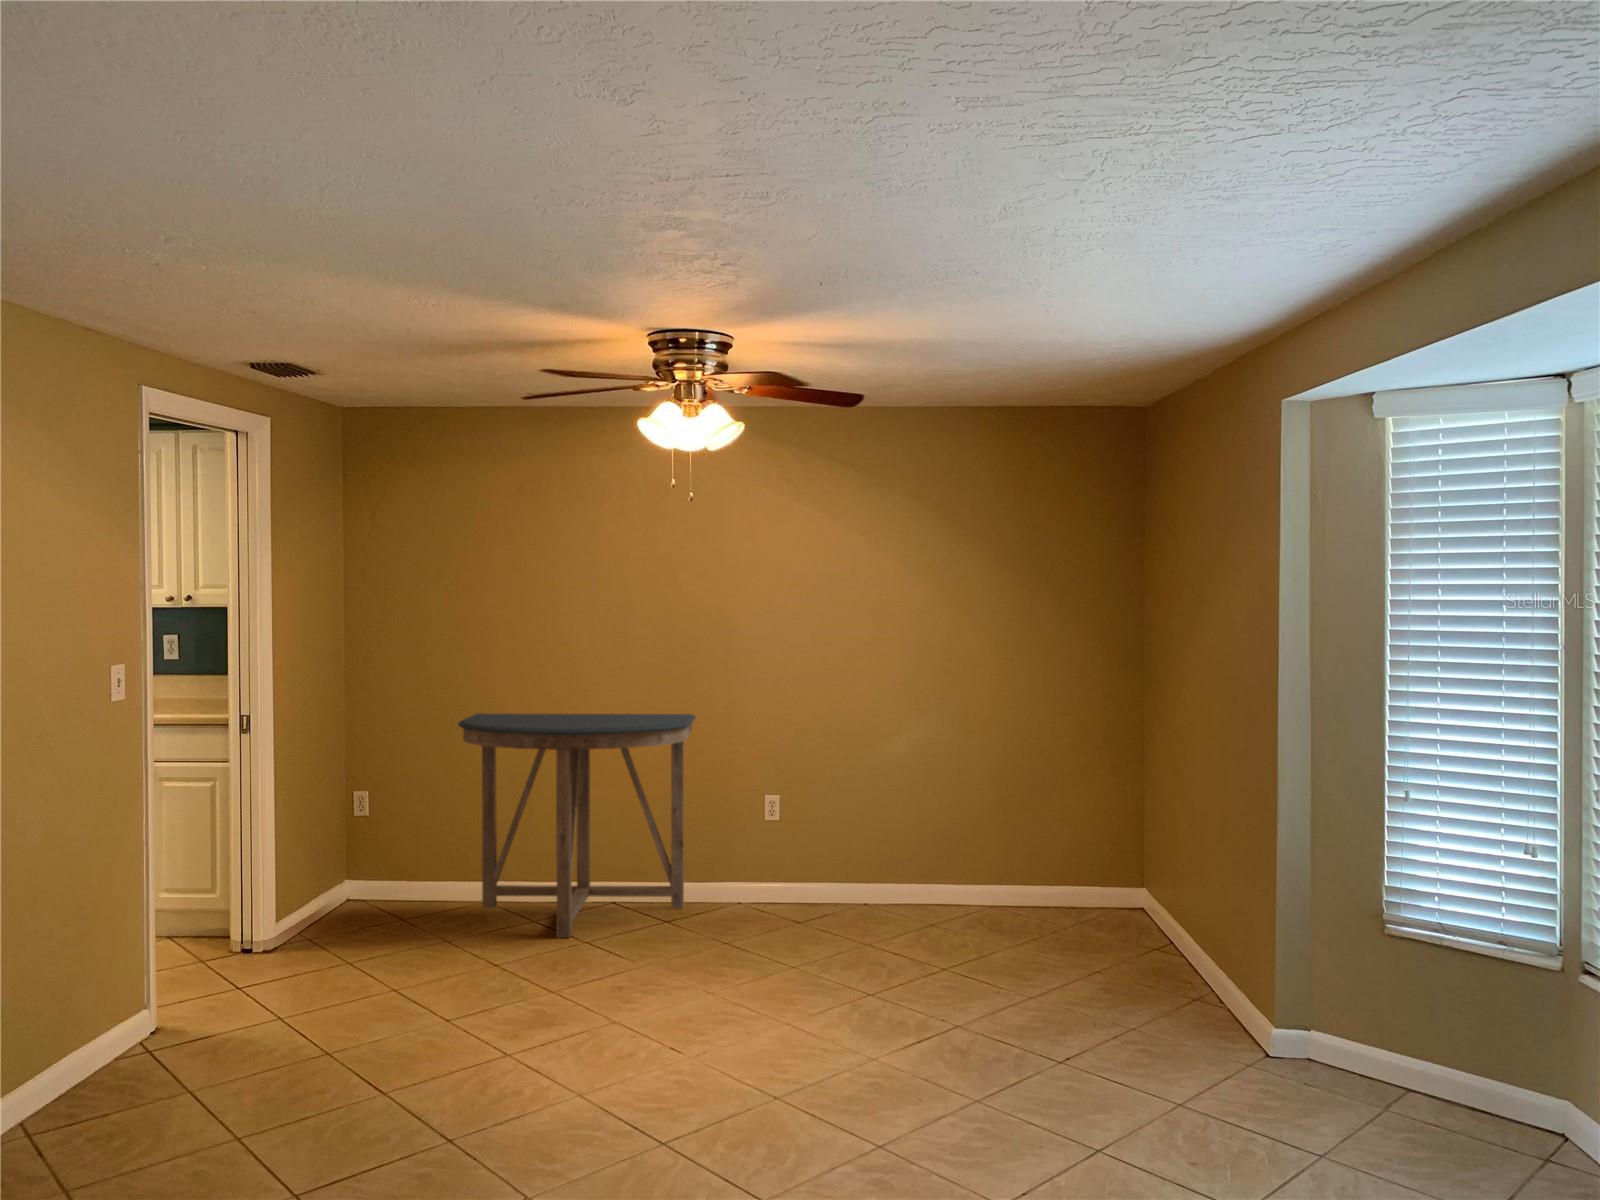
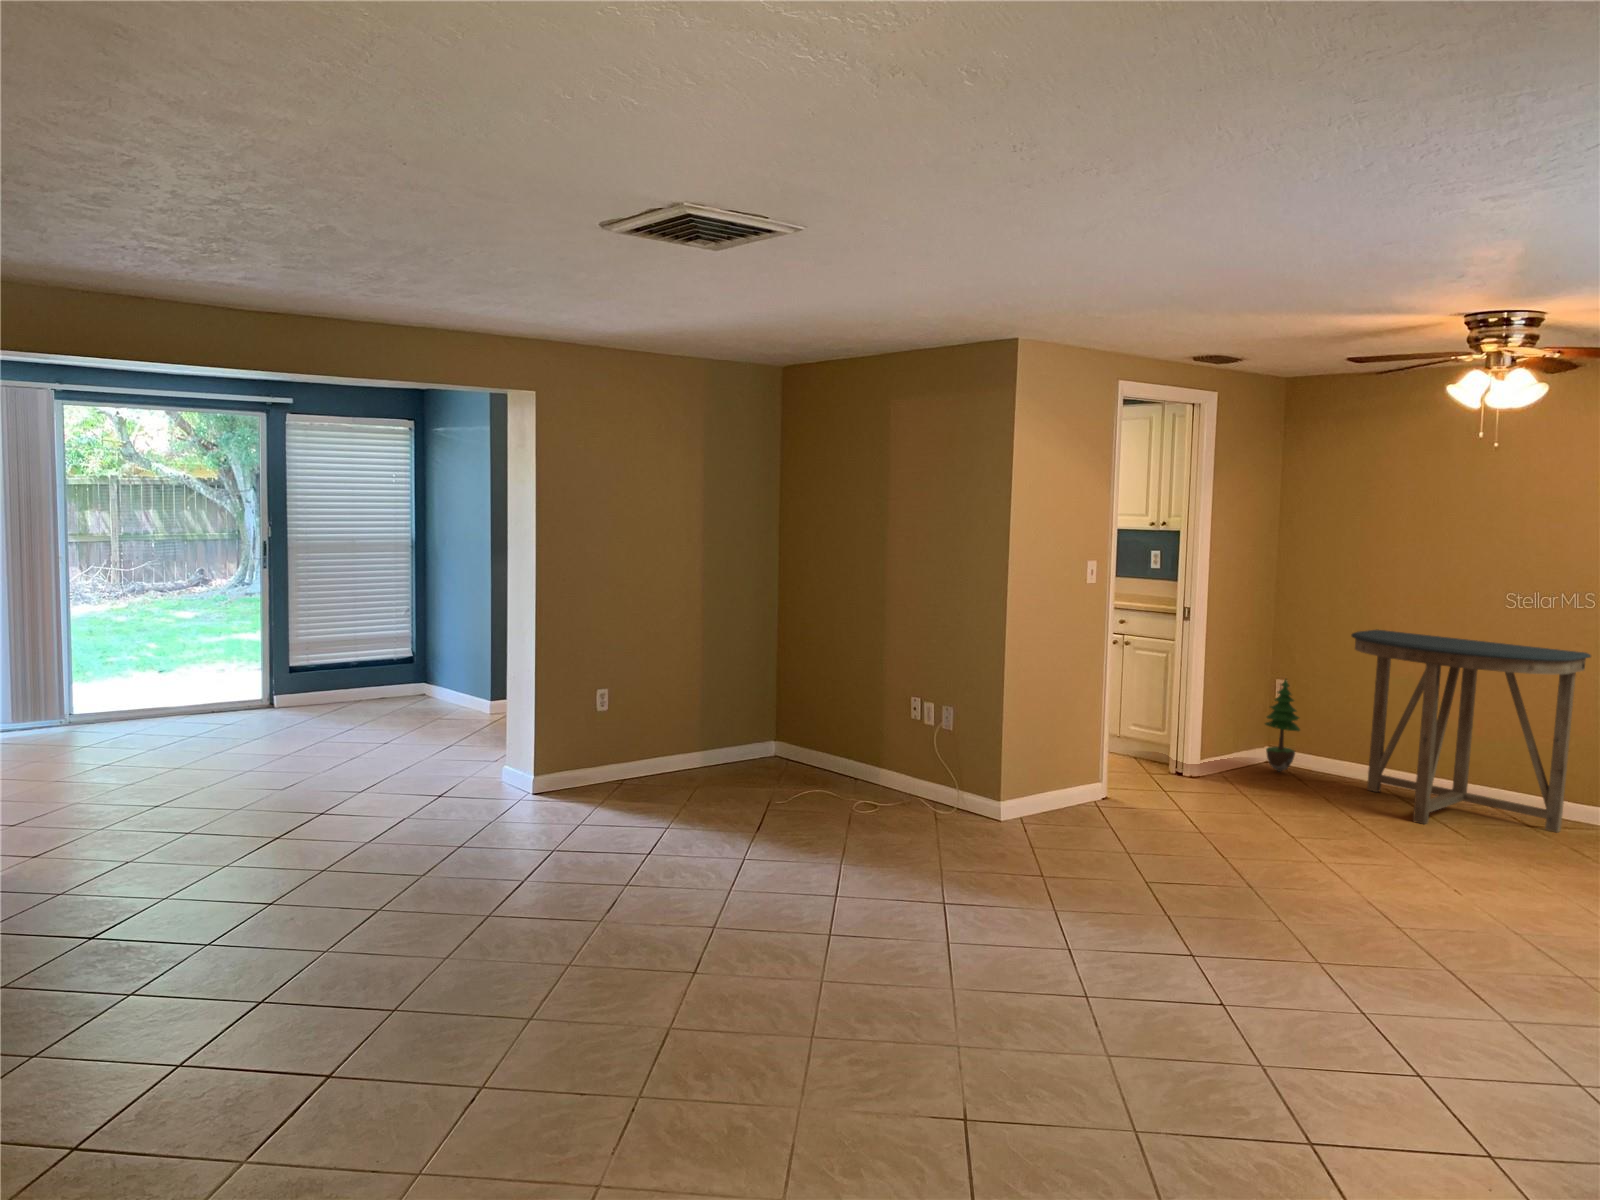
potted tree: none [347,788,394,910] -> present [1265,679,1300,772]

